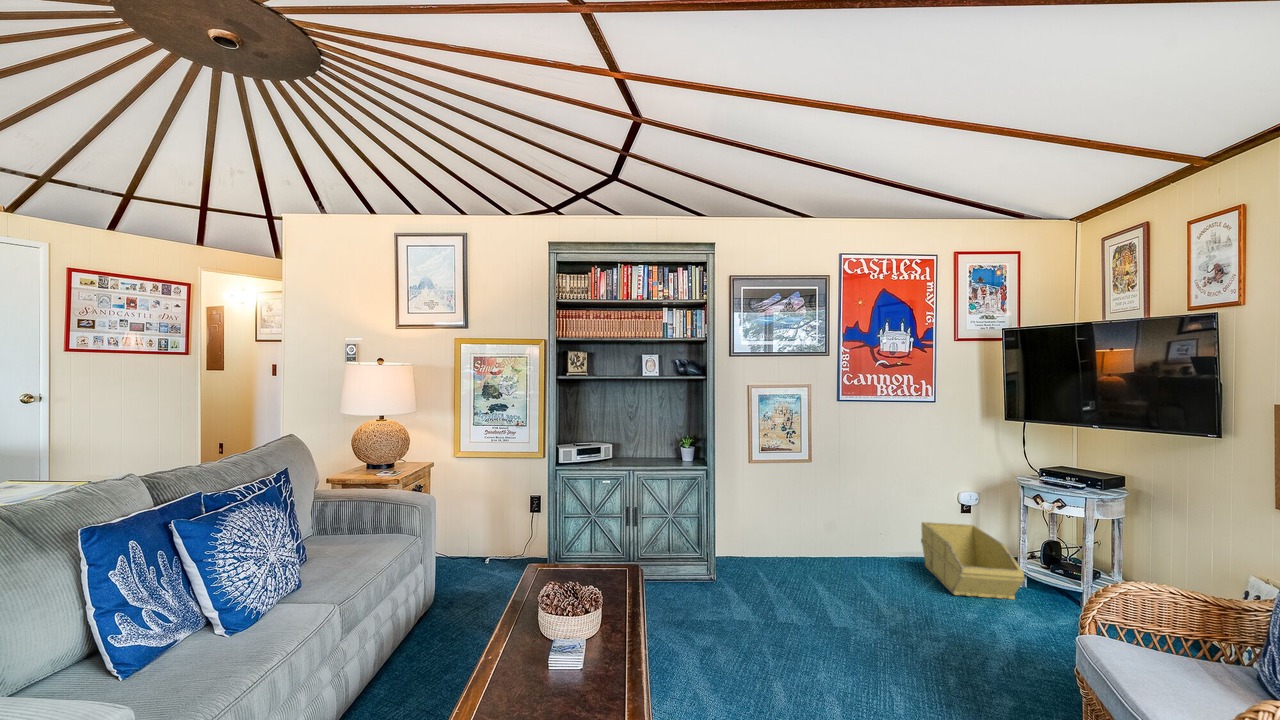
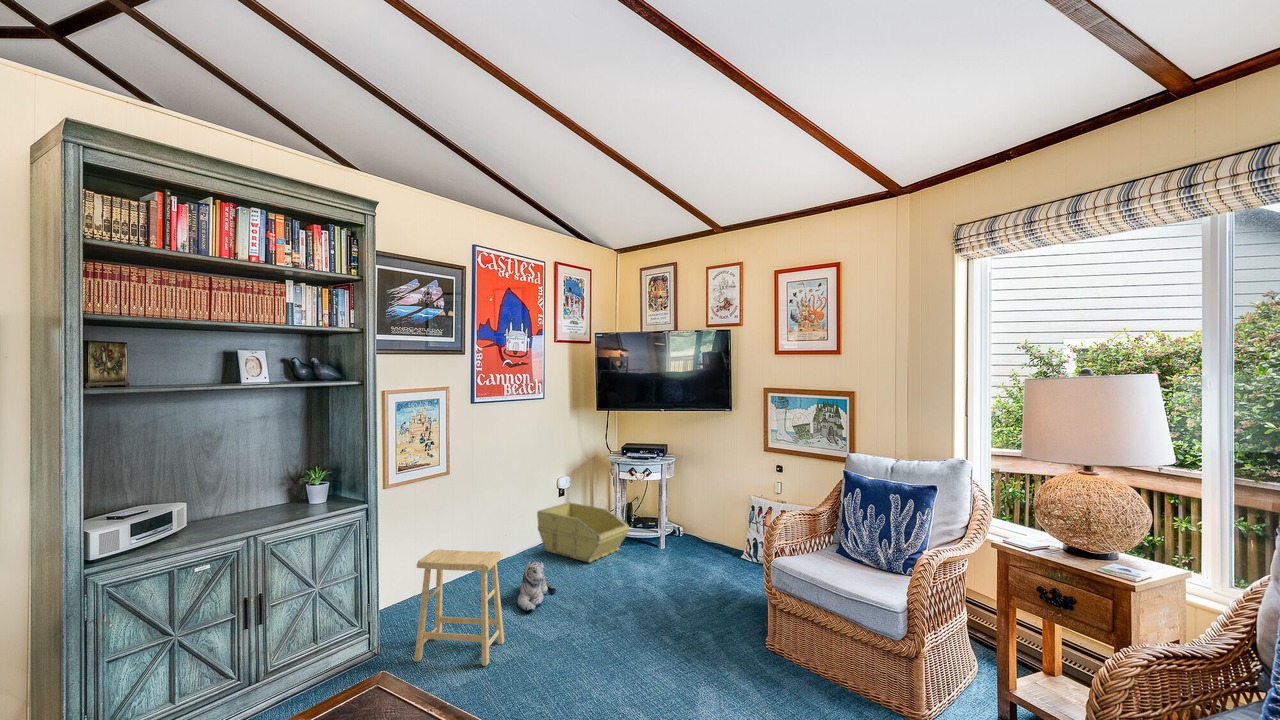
footstool: none [720,516,788,620] -> present [414,549,504,666]
plush toy: none [830,559,885,605] -> present [517,561,556,611]

